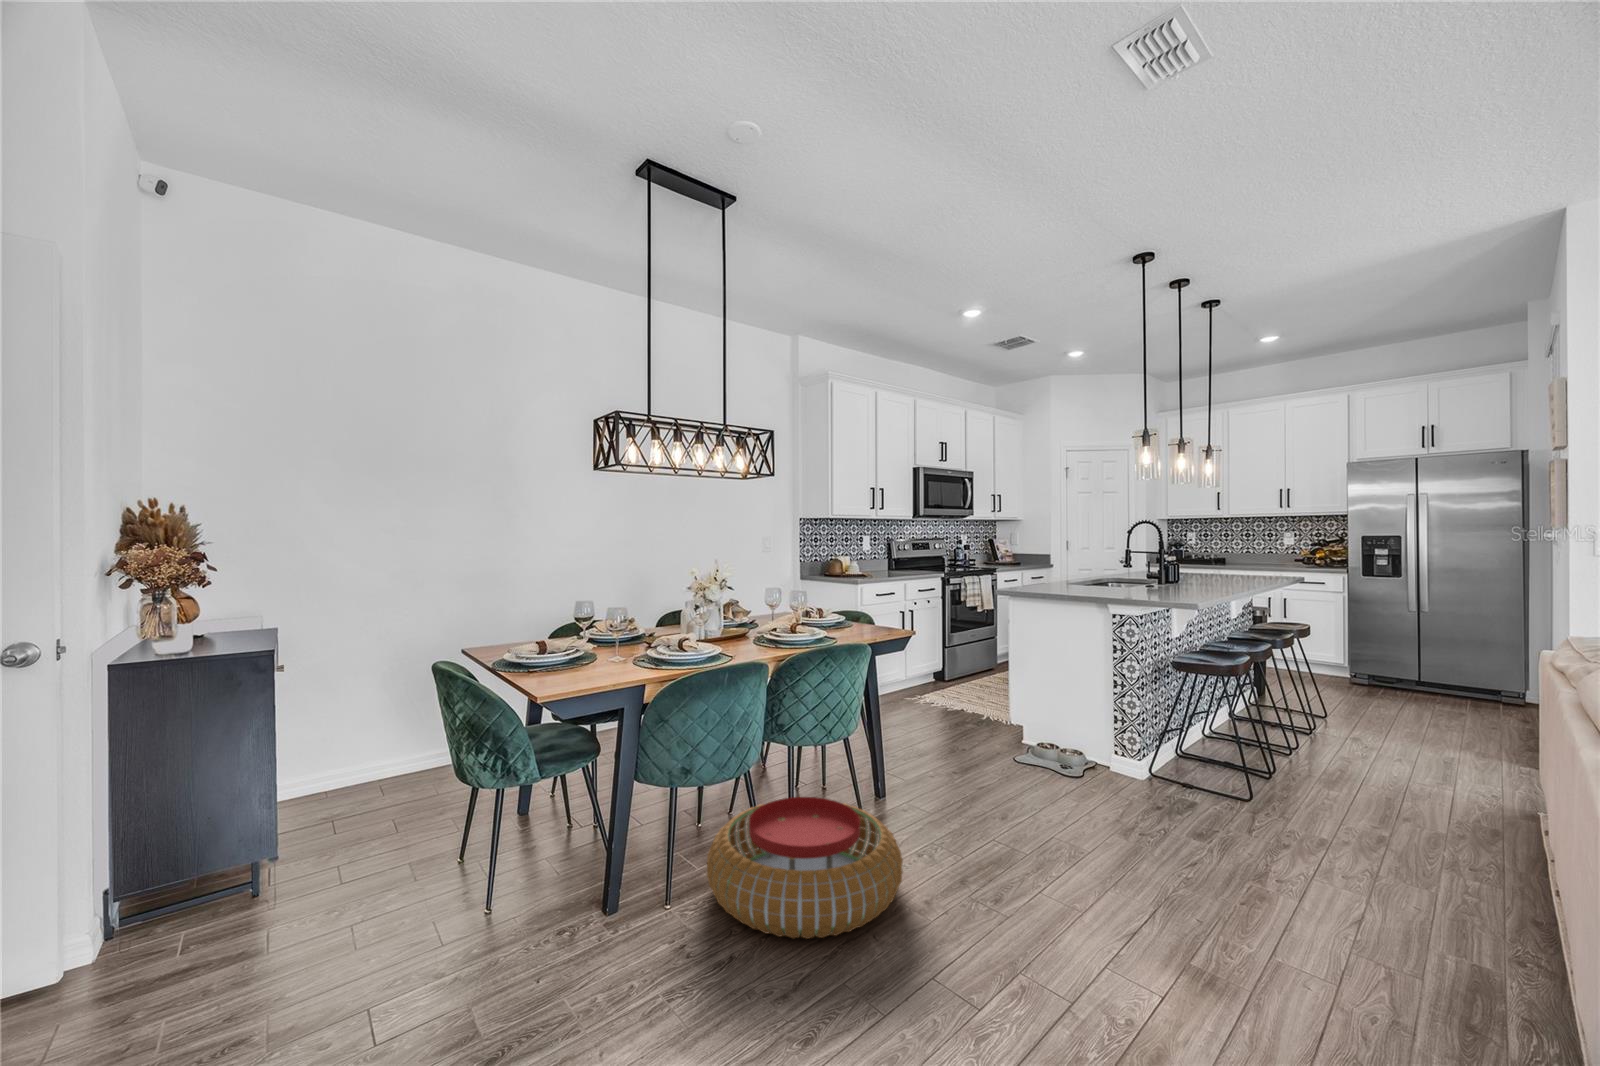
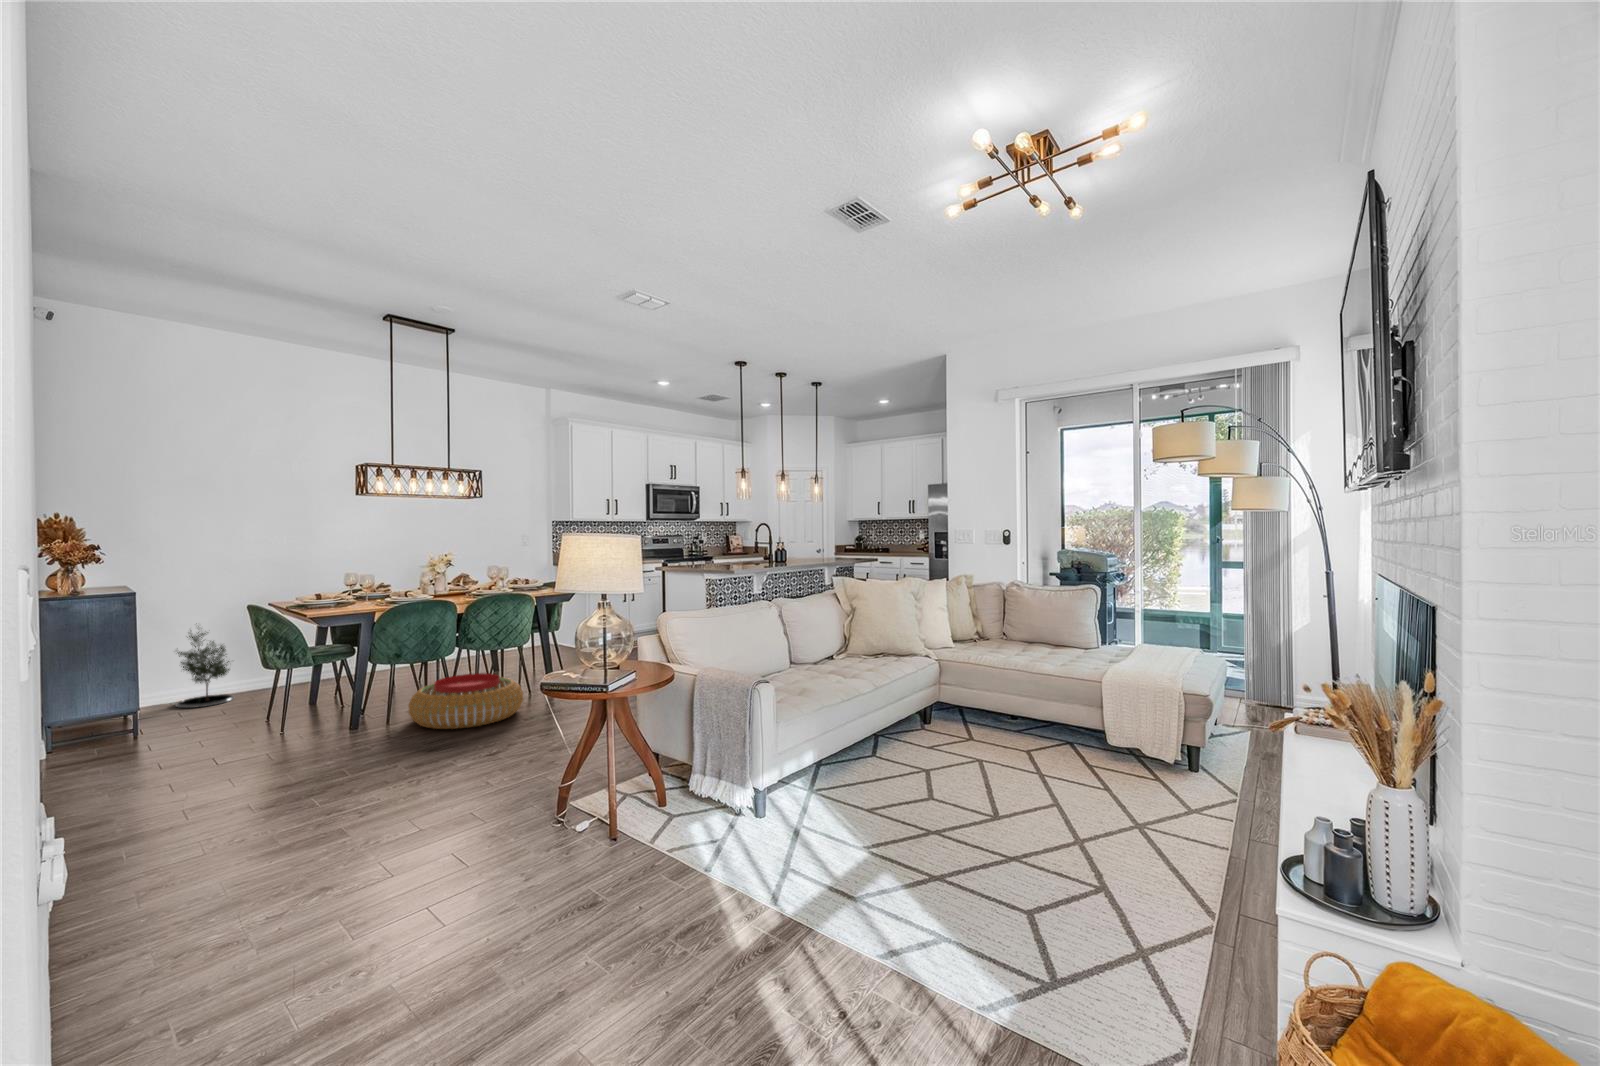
potted tree: none [322,678,410,815] -> present [176,632,234,708]

